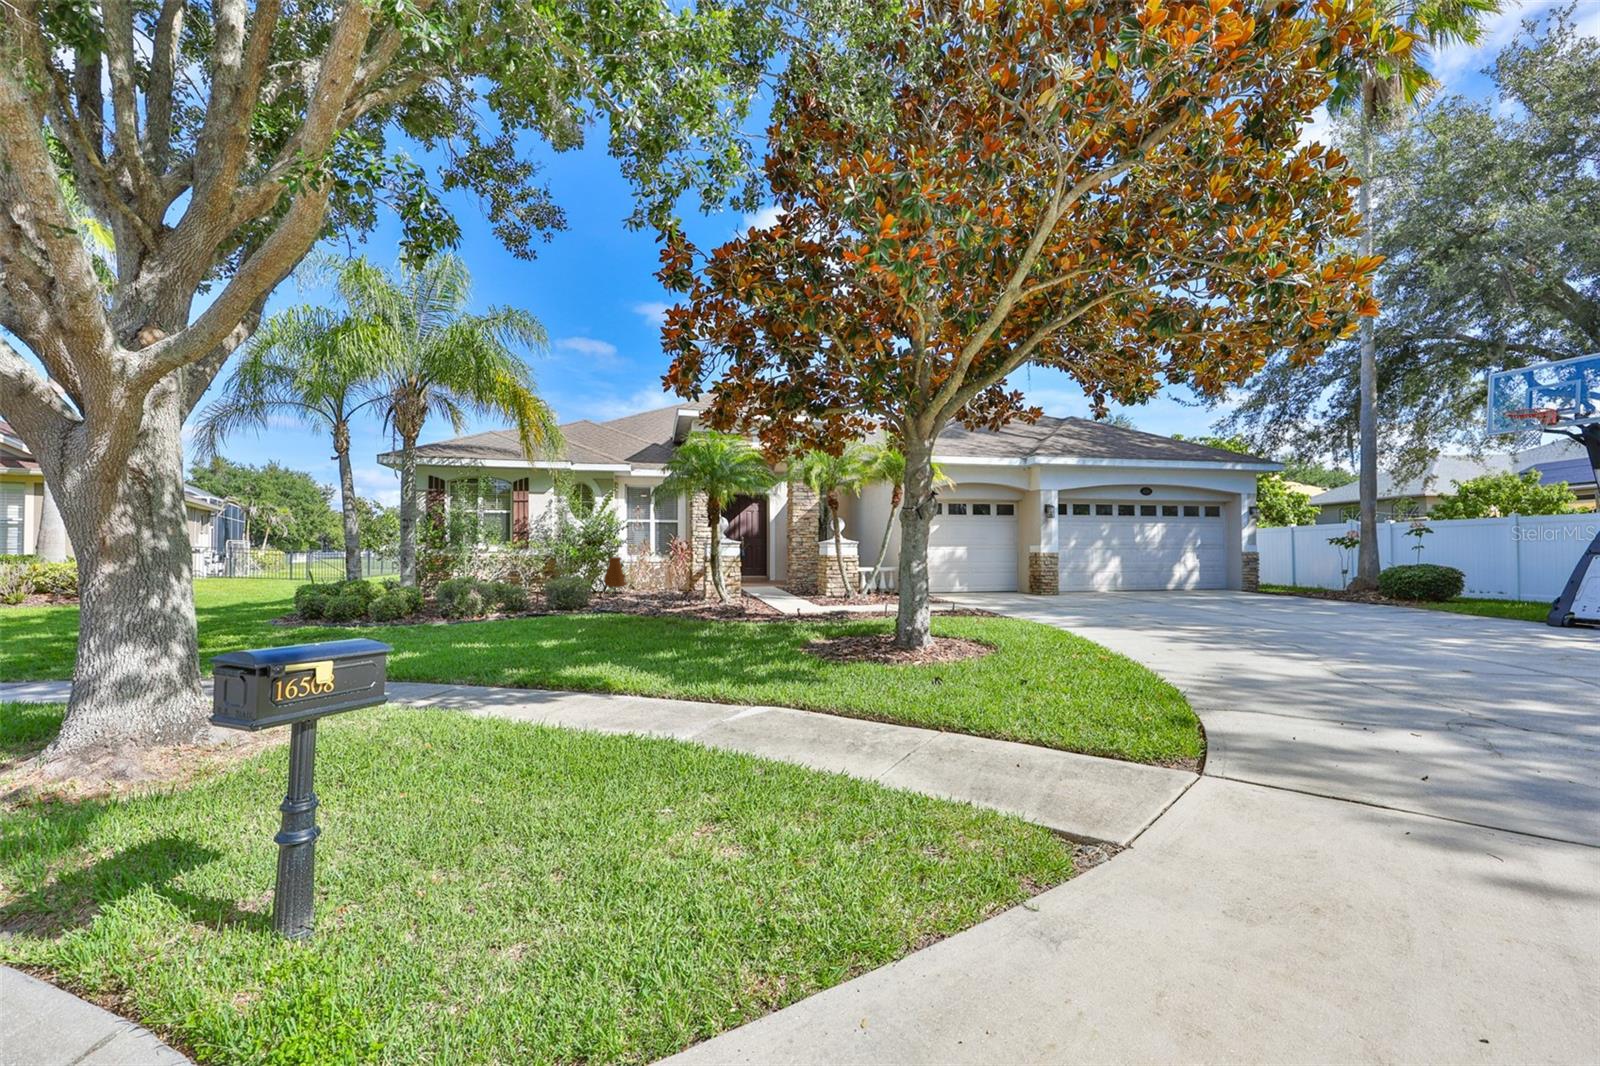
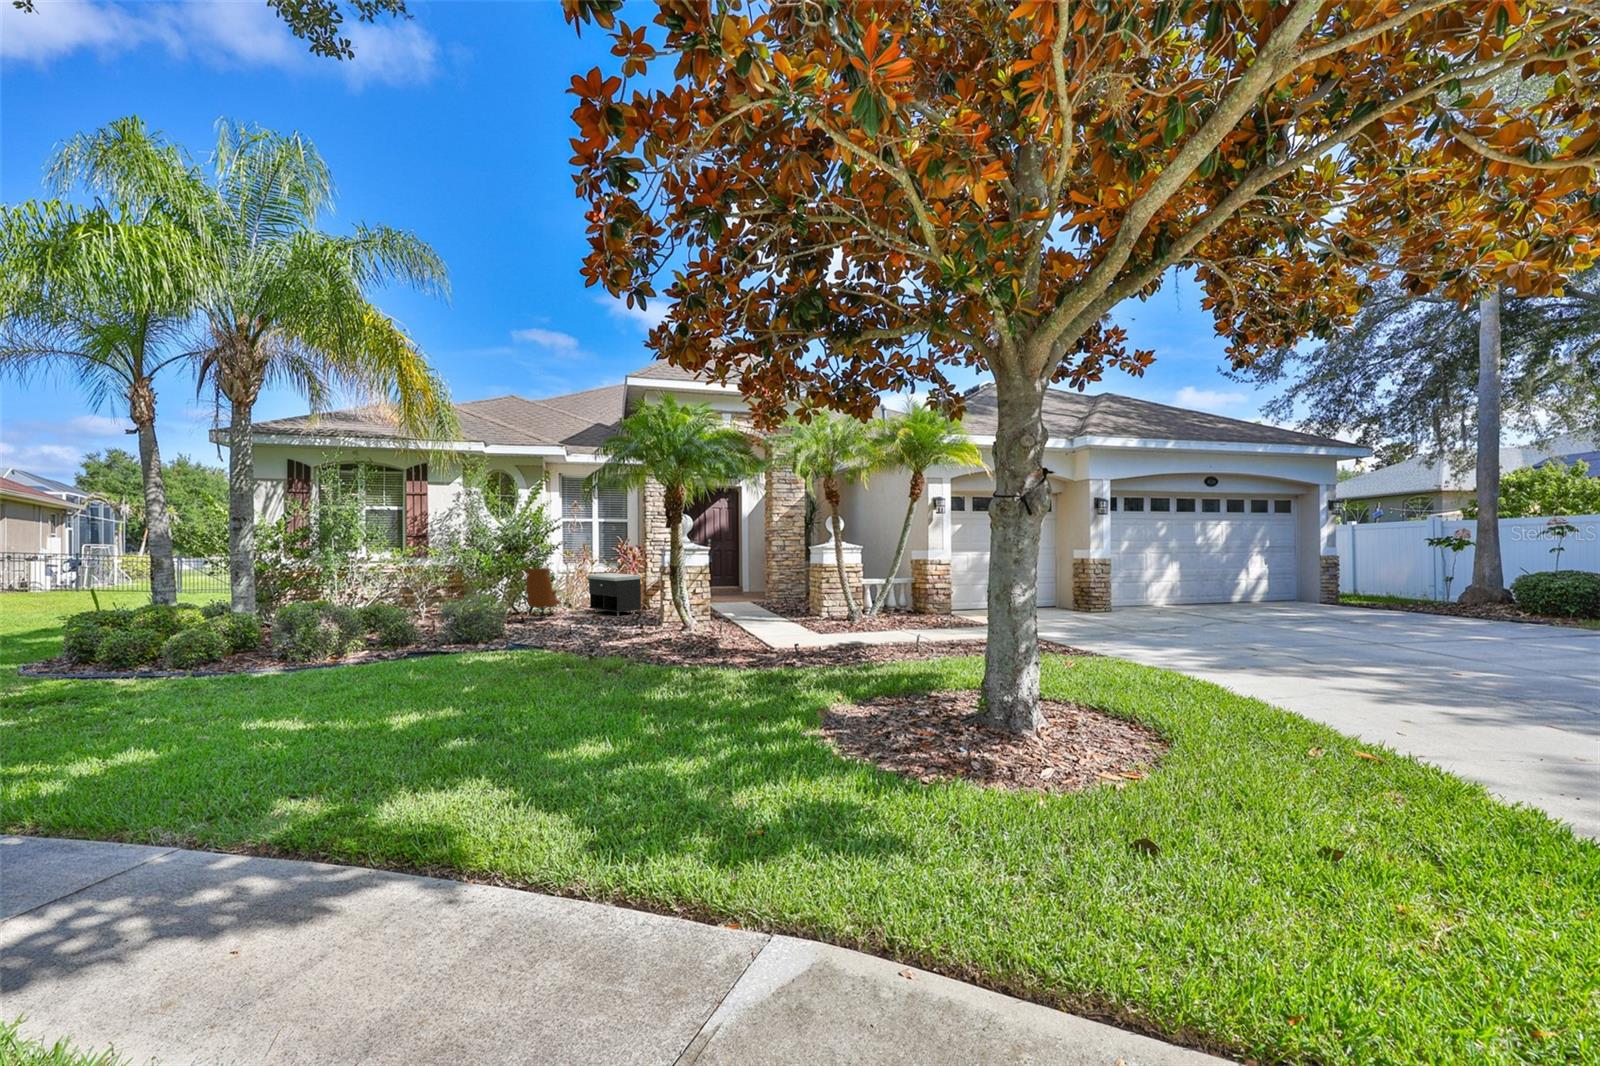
storage bench: none [648,562,689,594] -> present [588,573,641,616]

